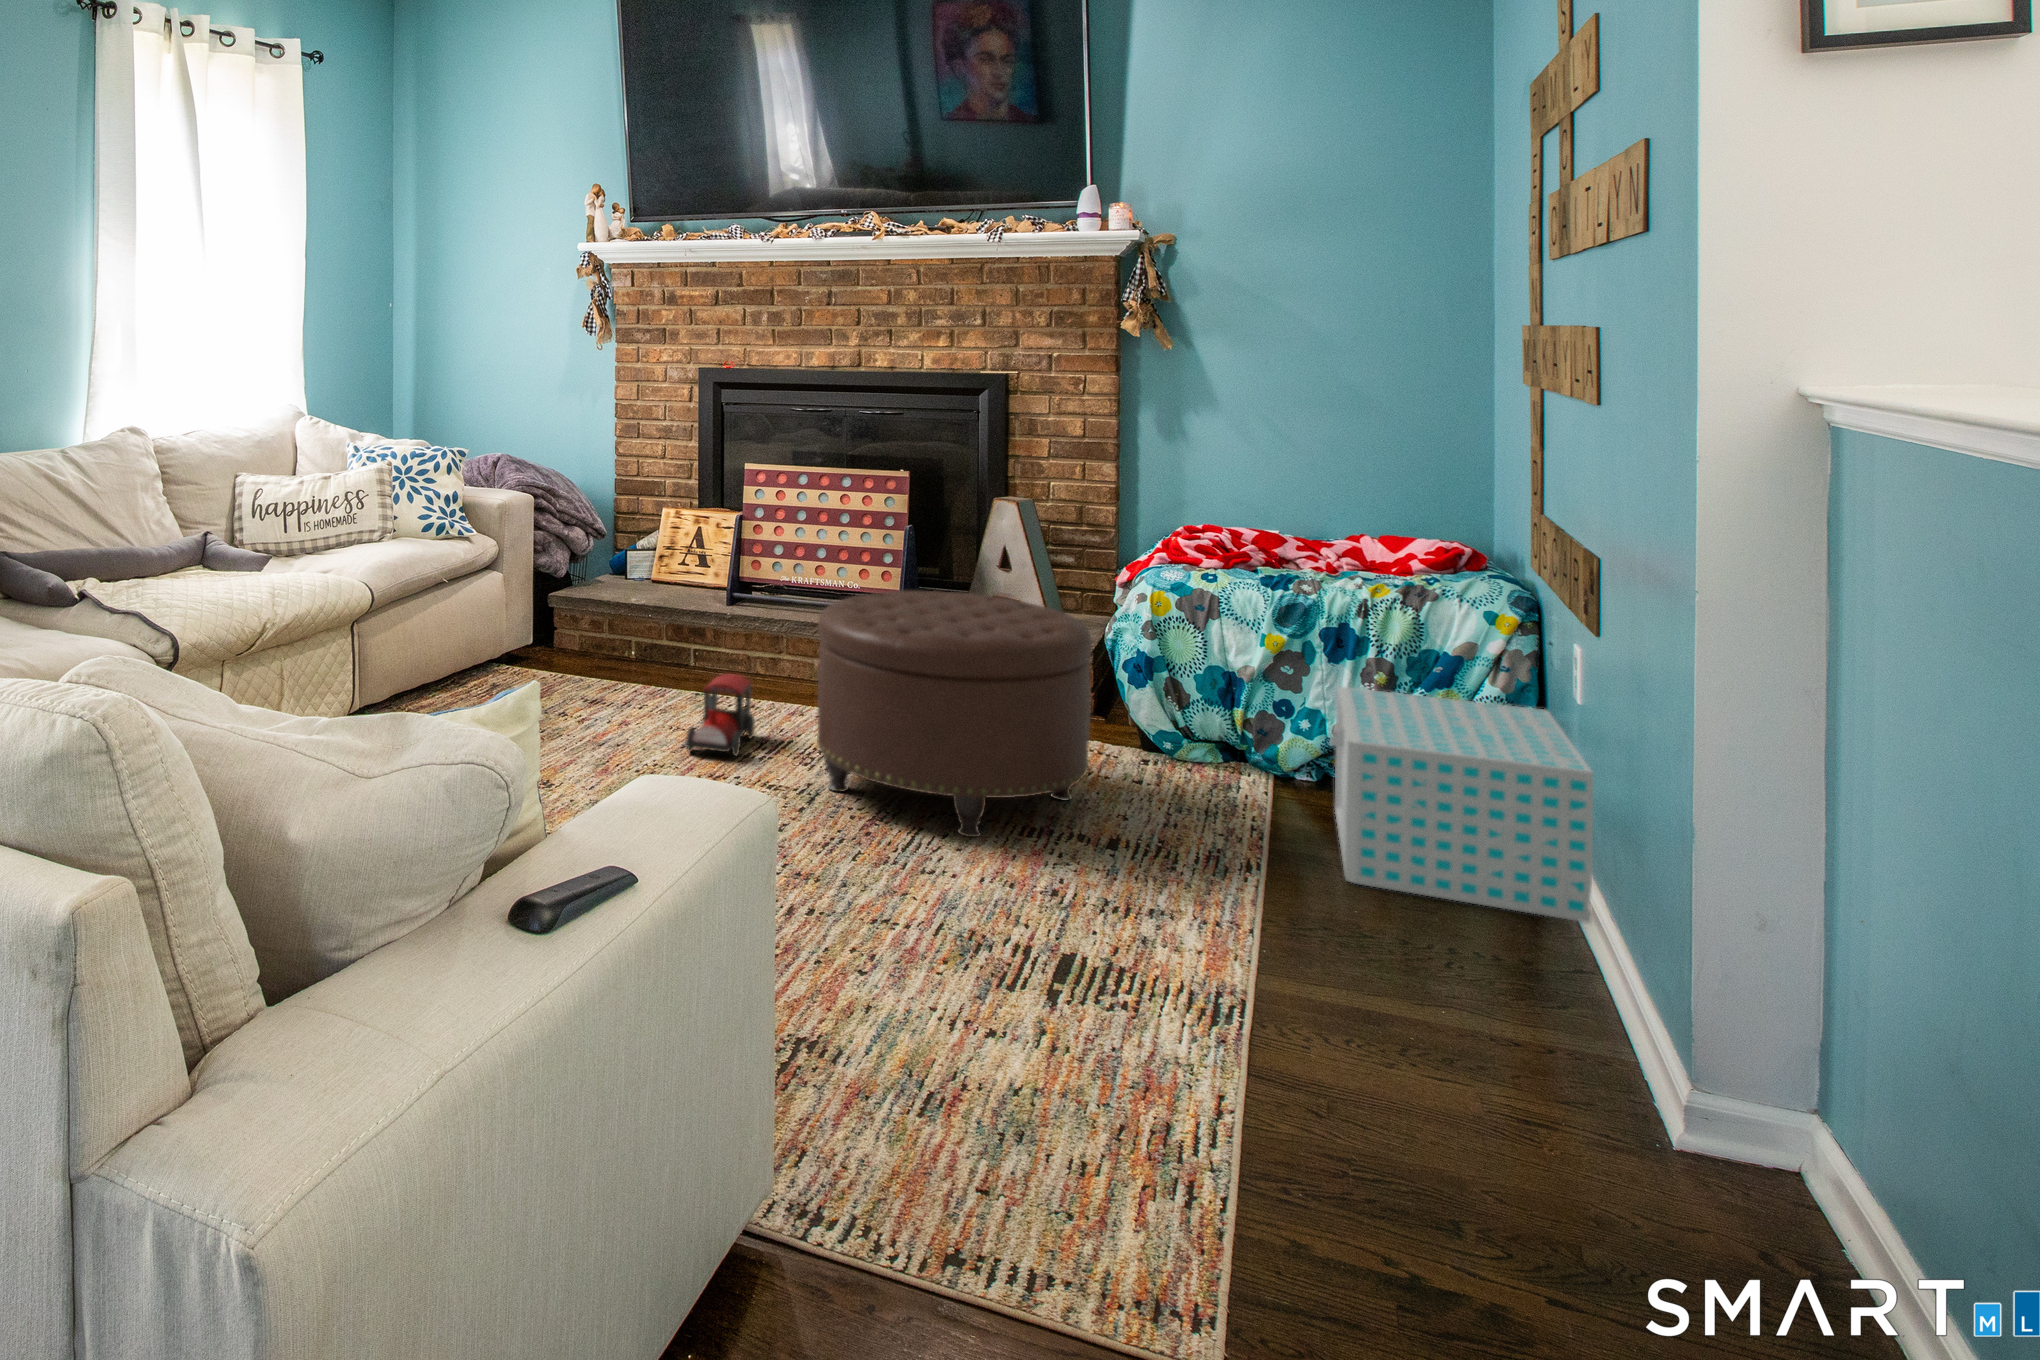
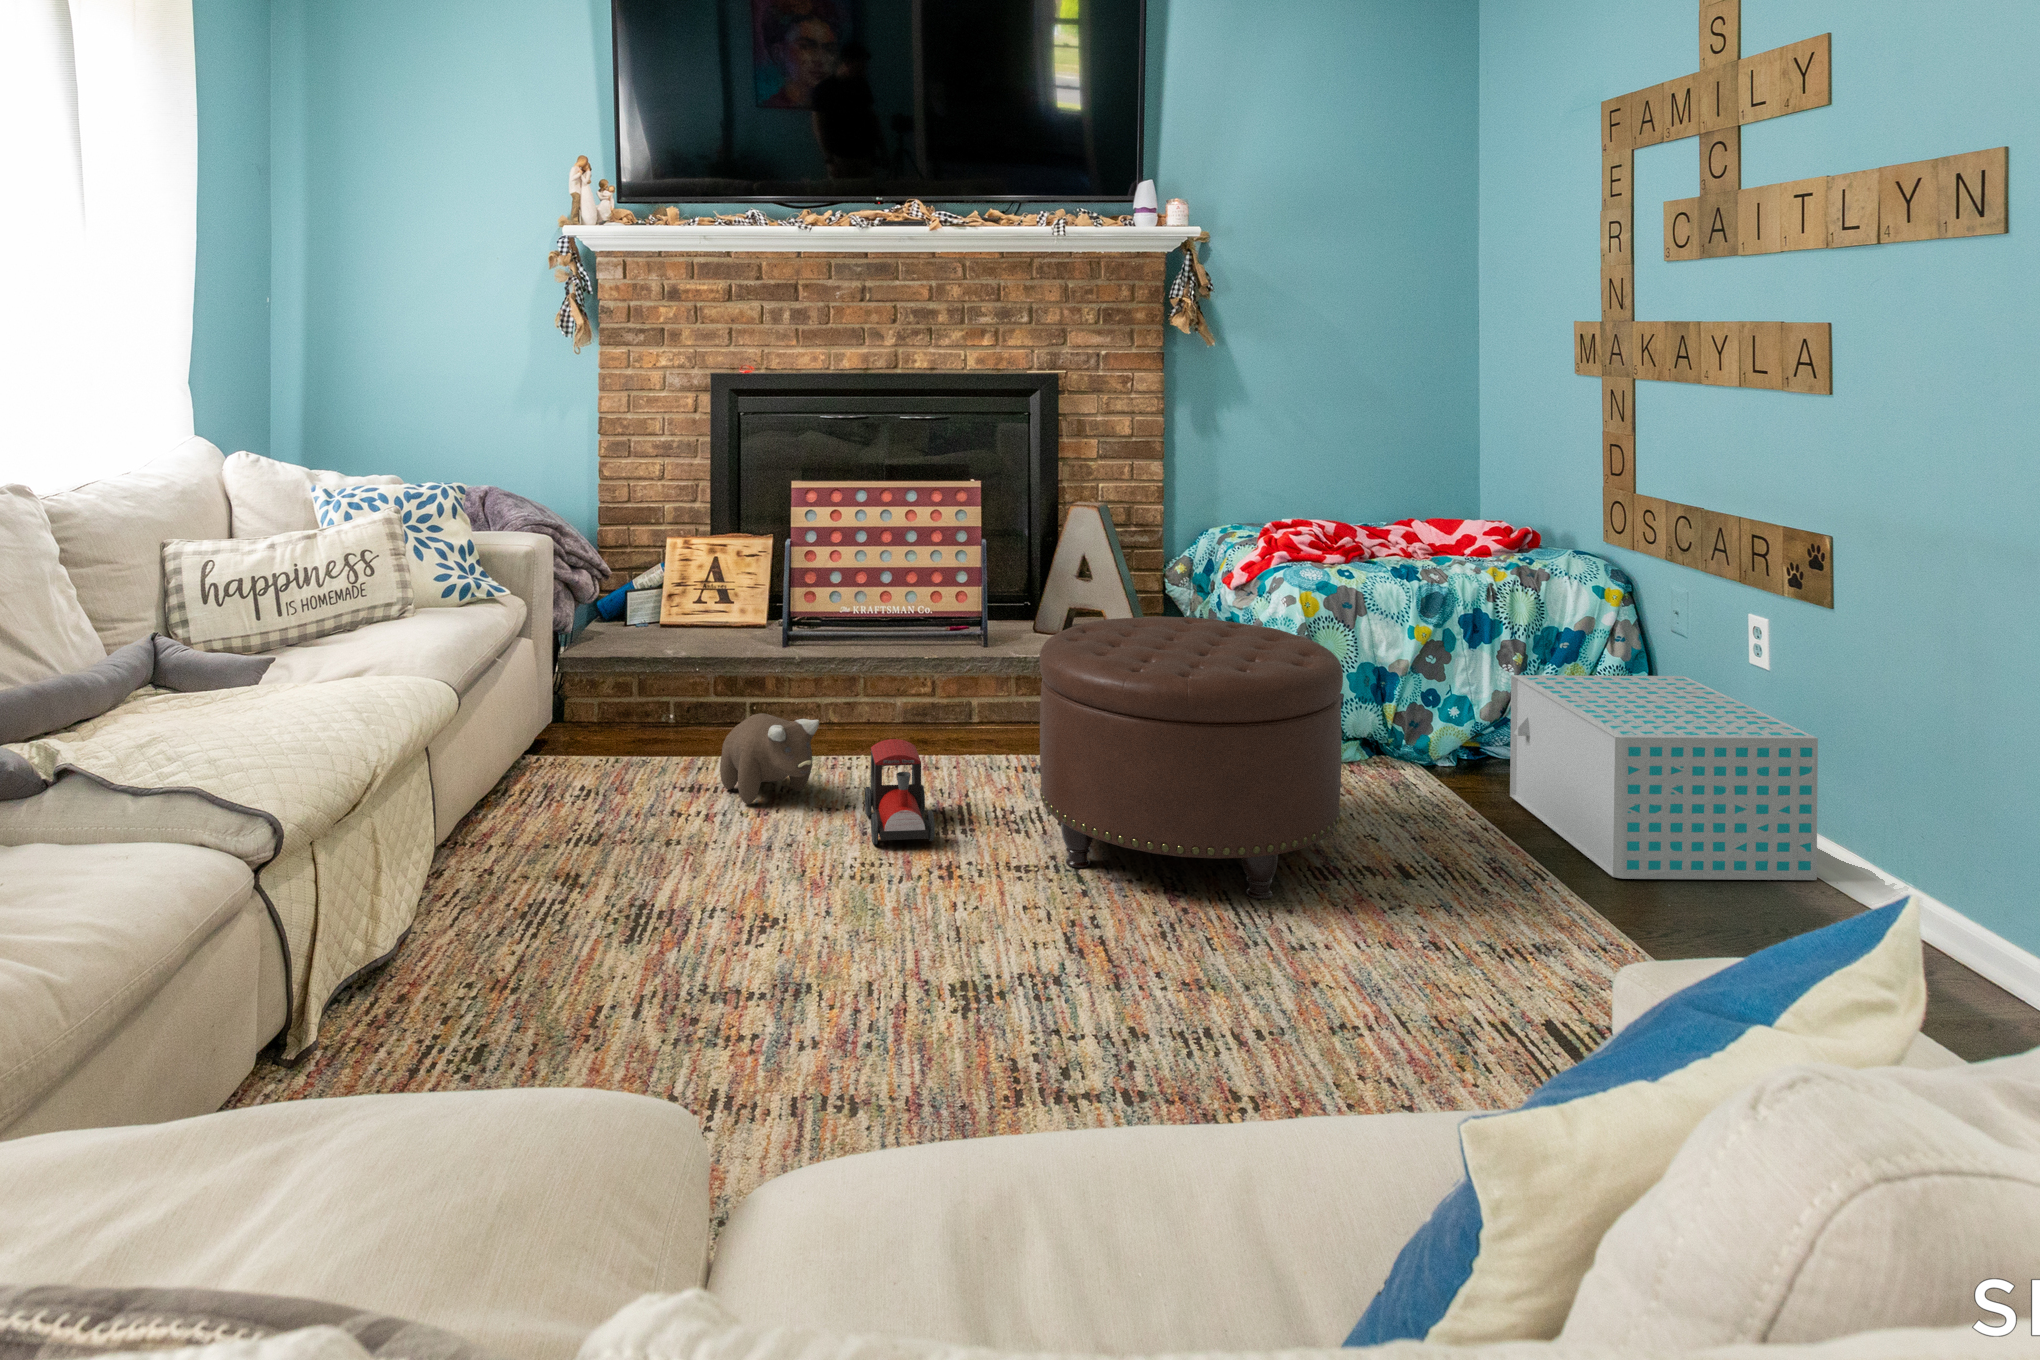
plush toy: none [613,643,683,713] -> present [720,713,819,804]

